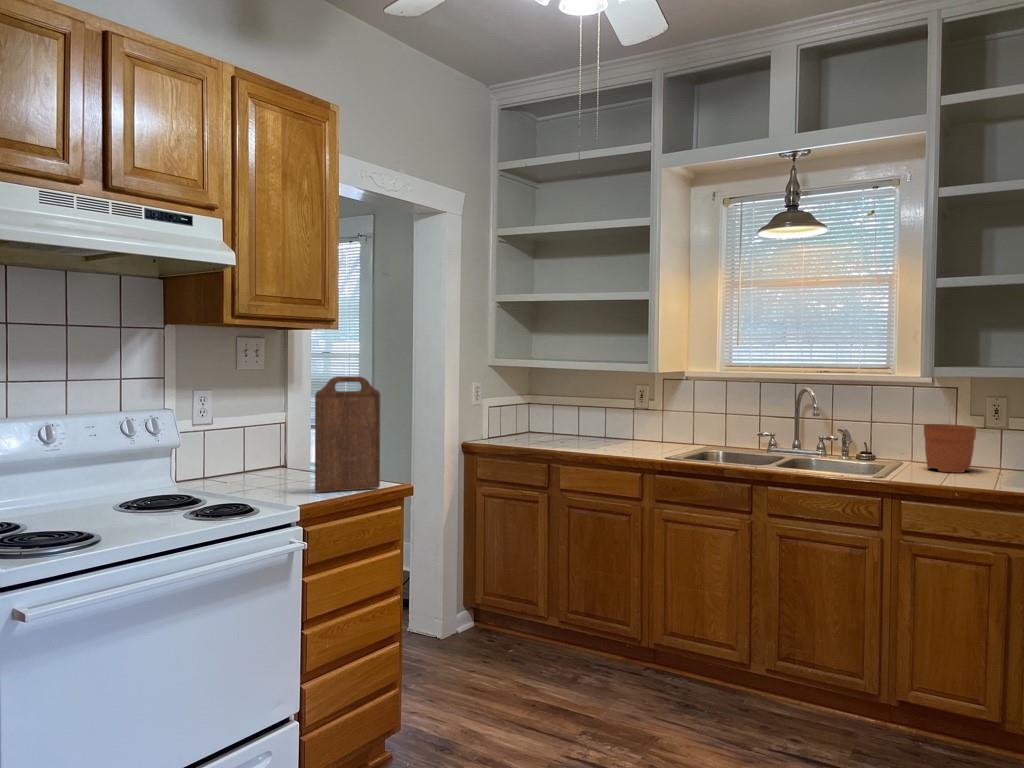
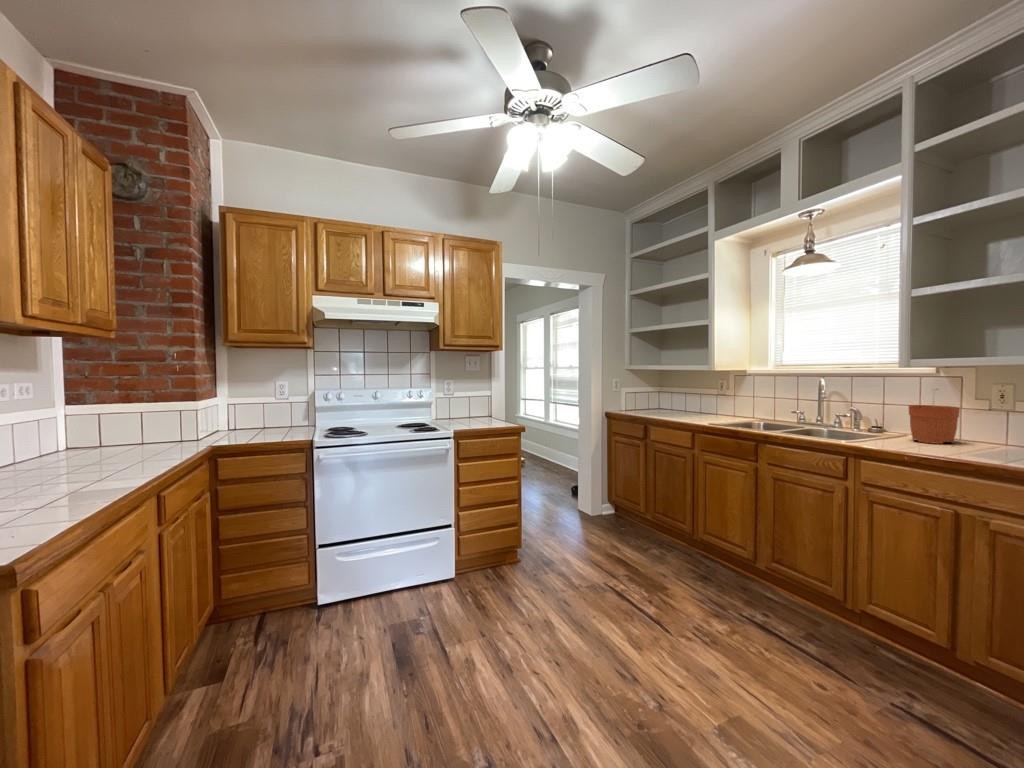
cutting board: present [315,376,380,493] -> none [477,372,510,427]

